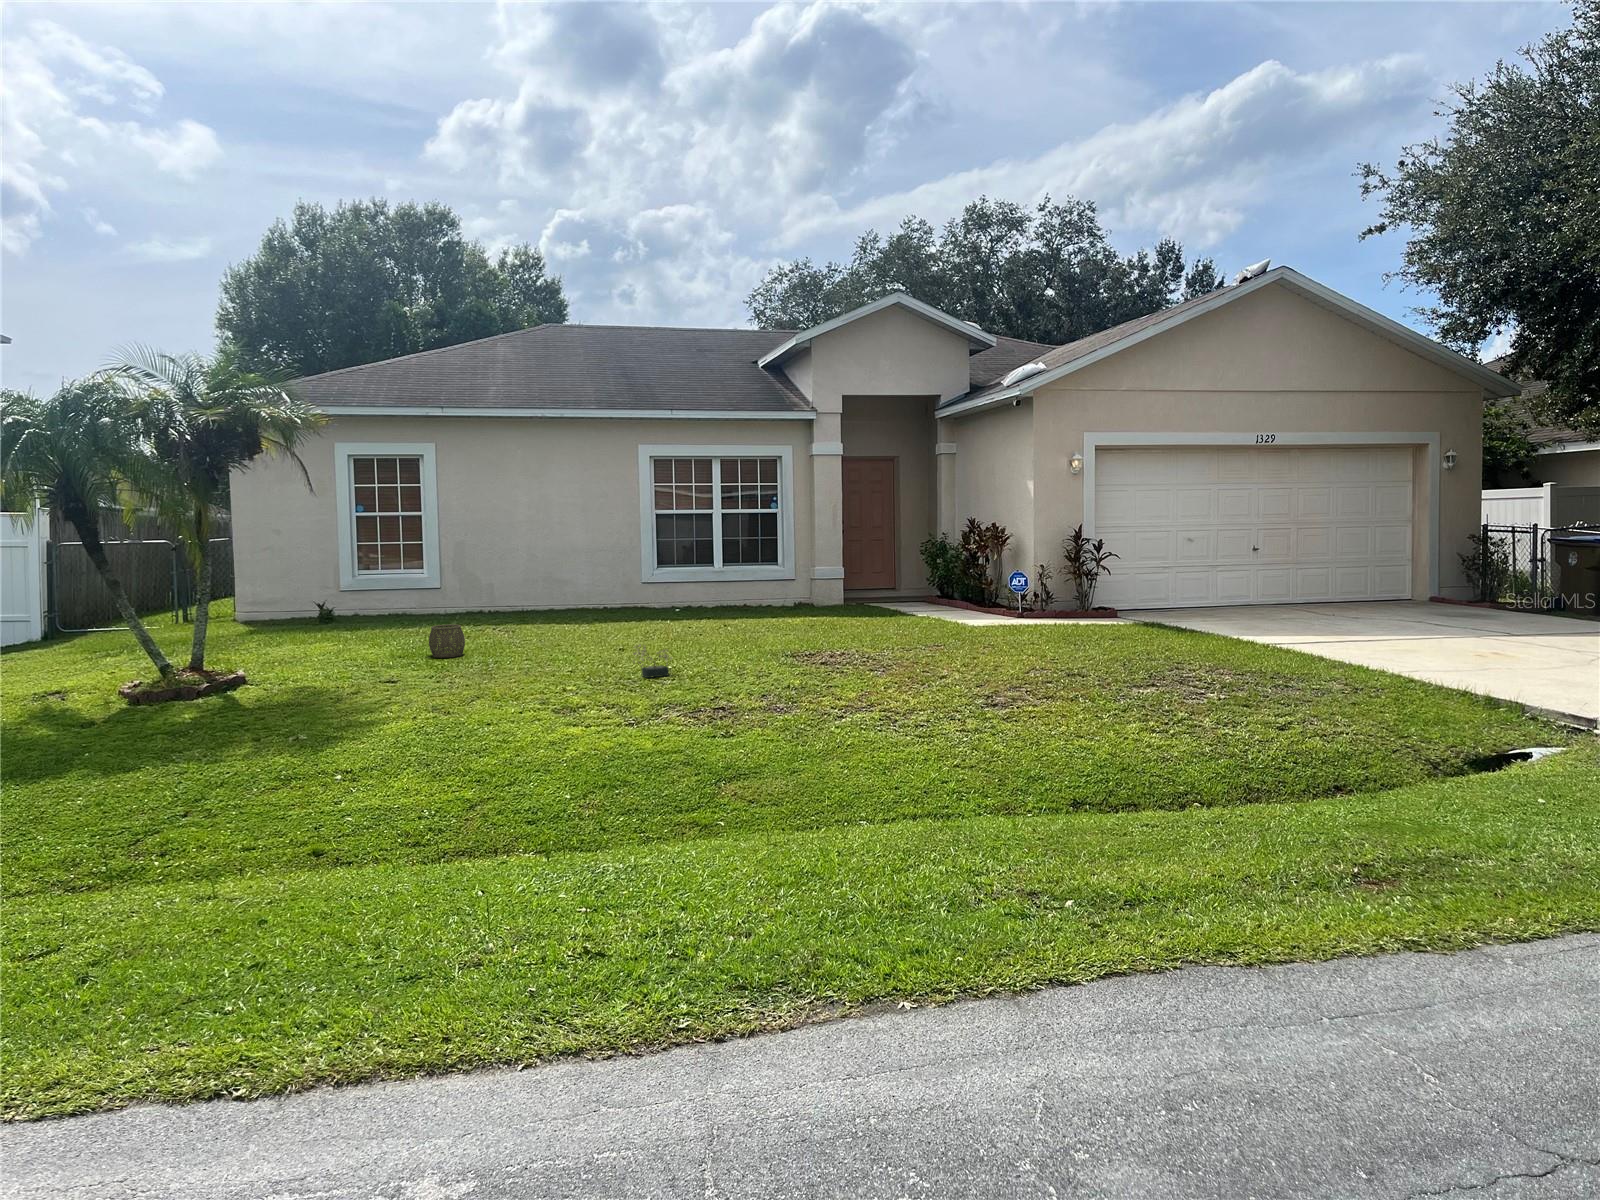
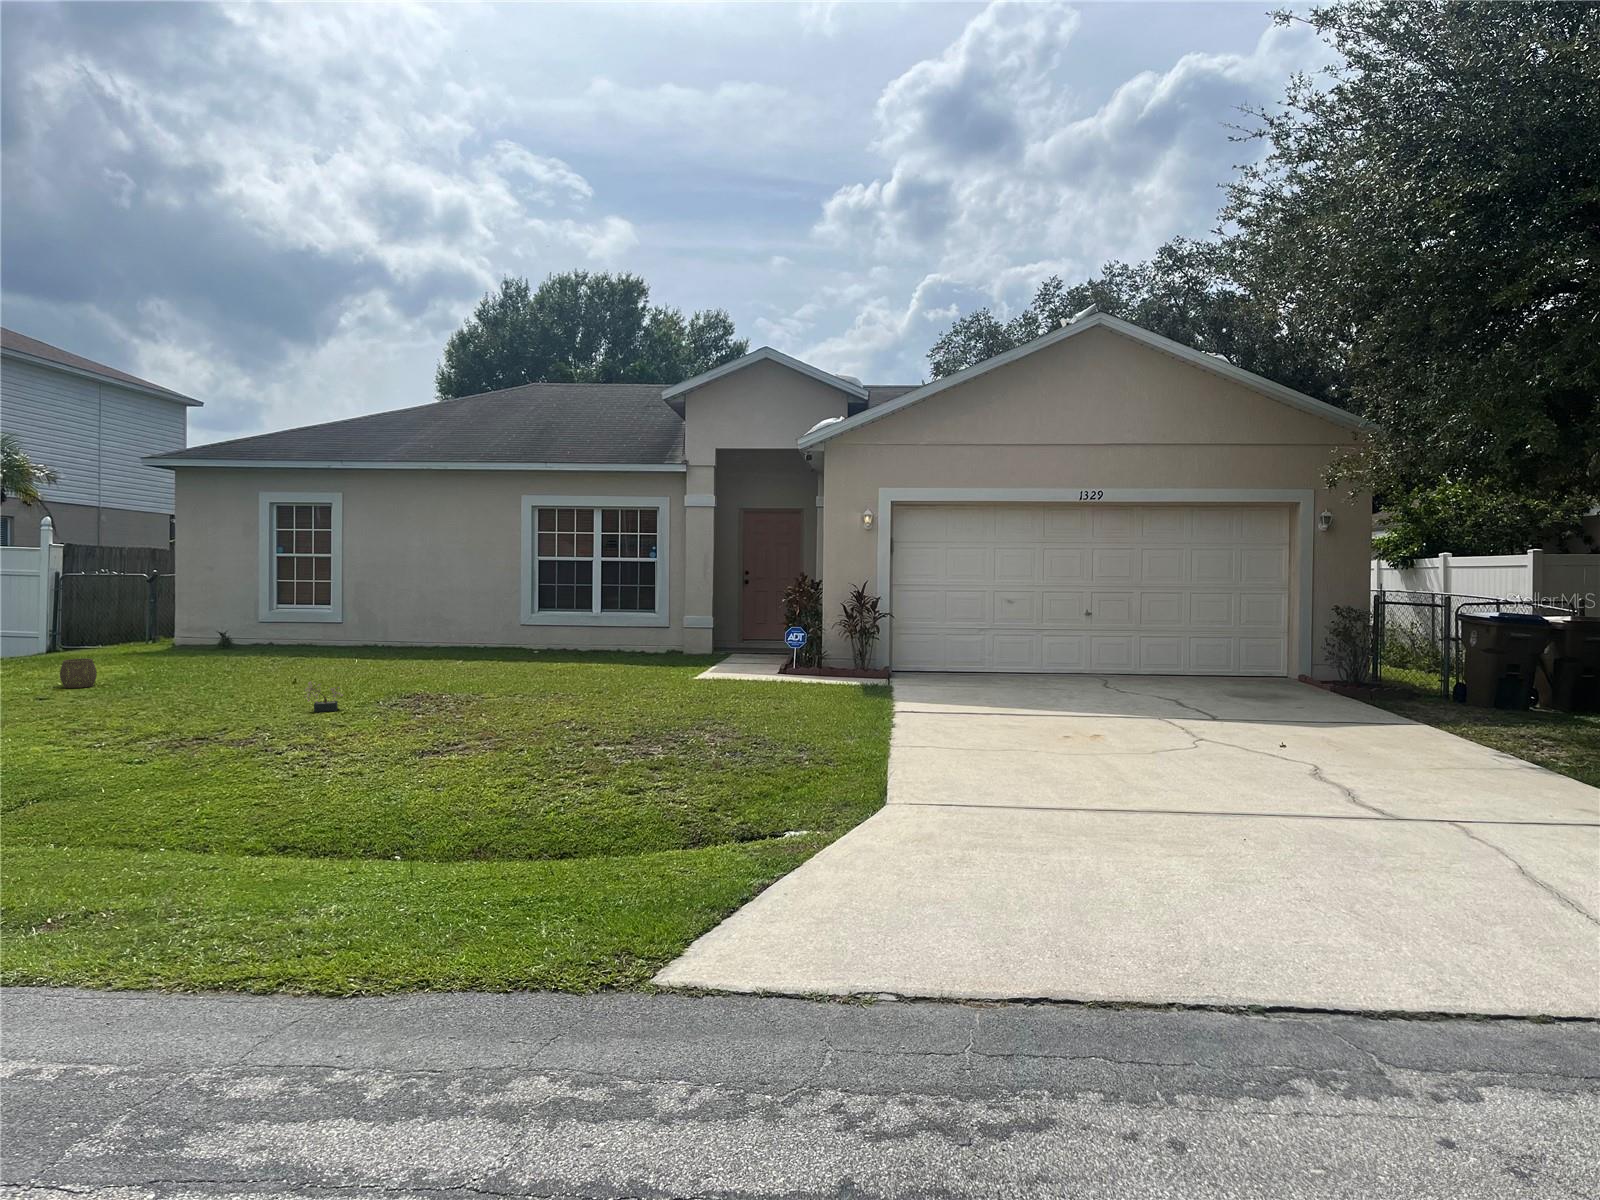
woven basket: present [429,625,465,658] -> present [60,659,97,688]

